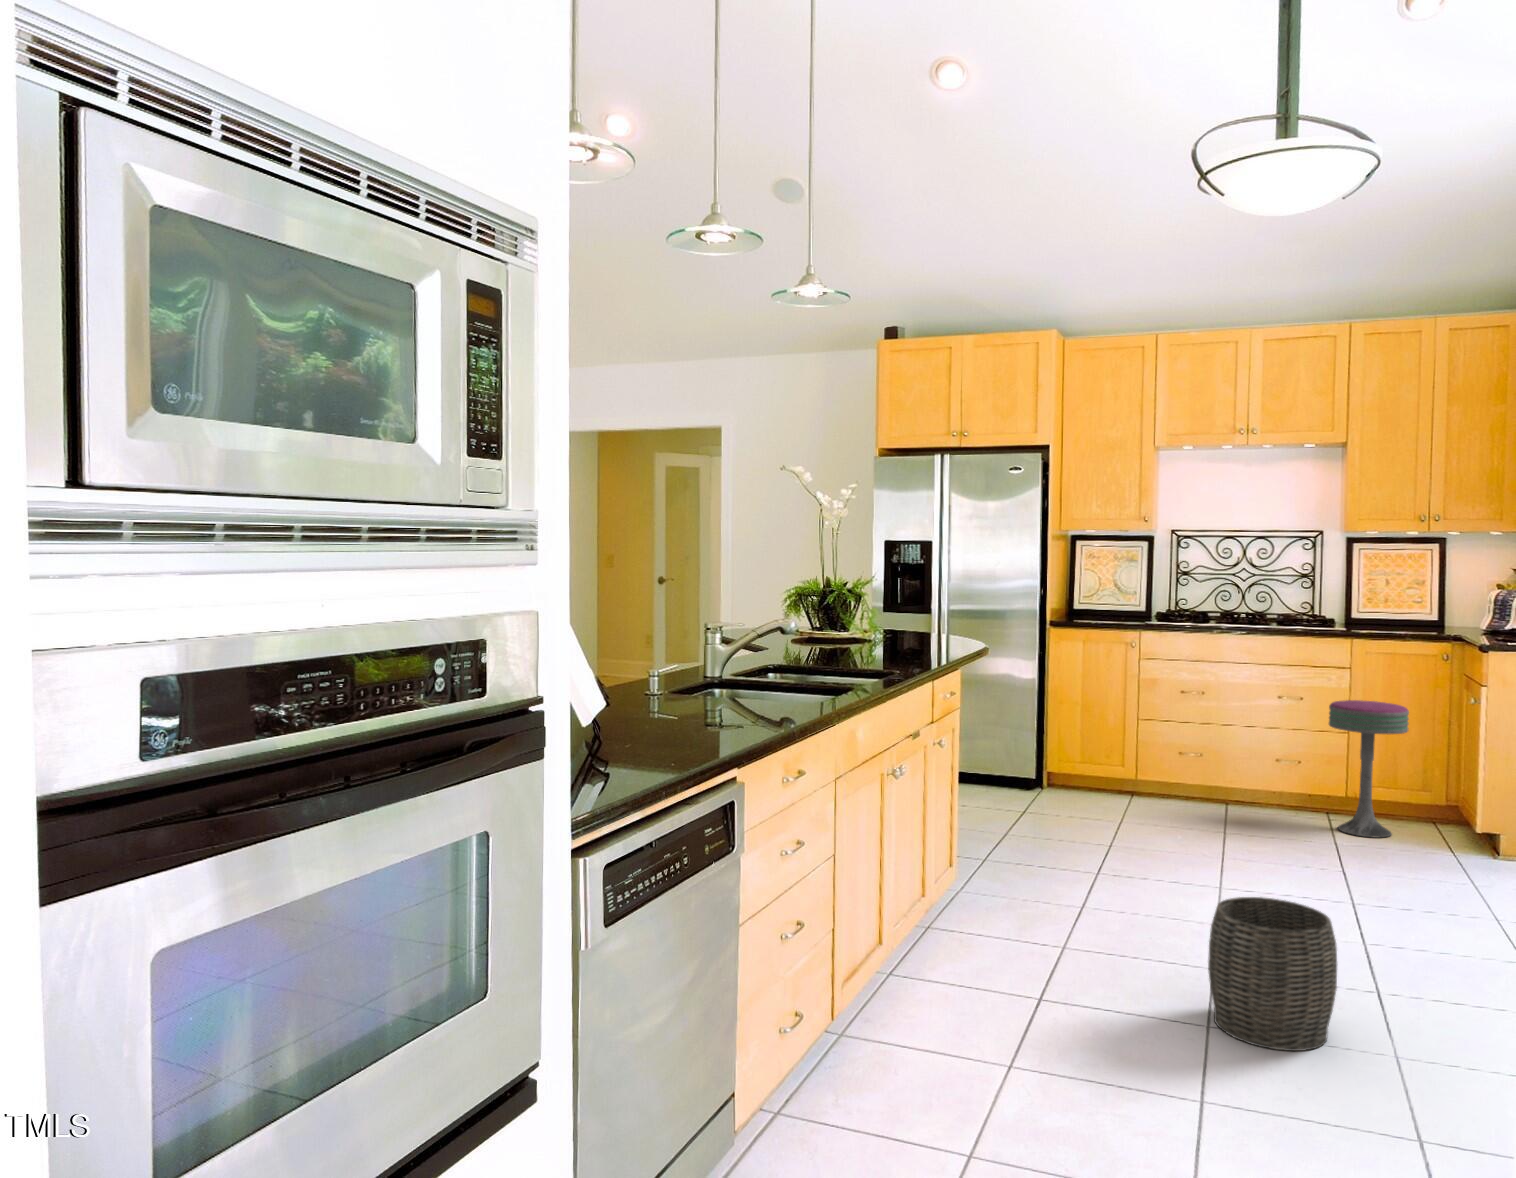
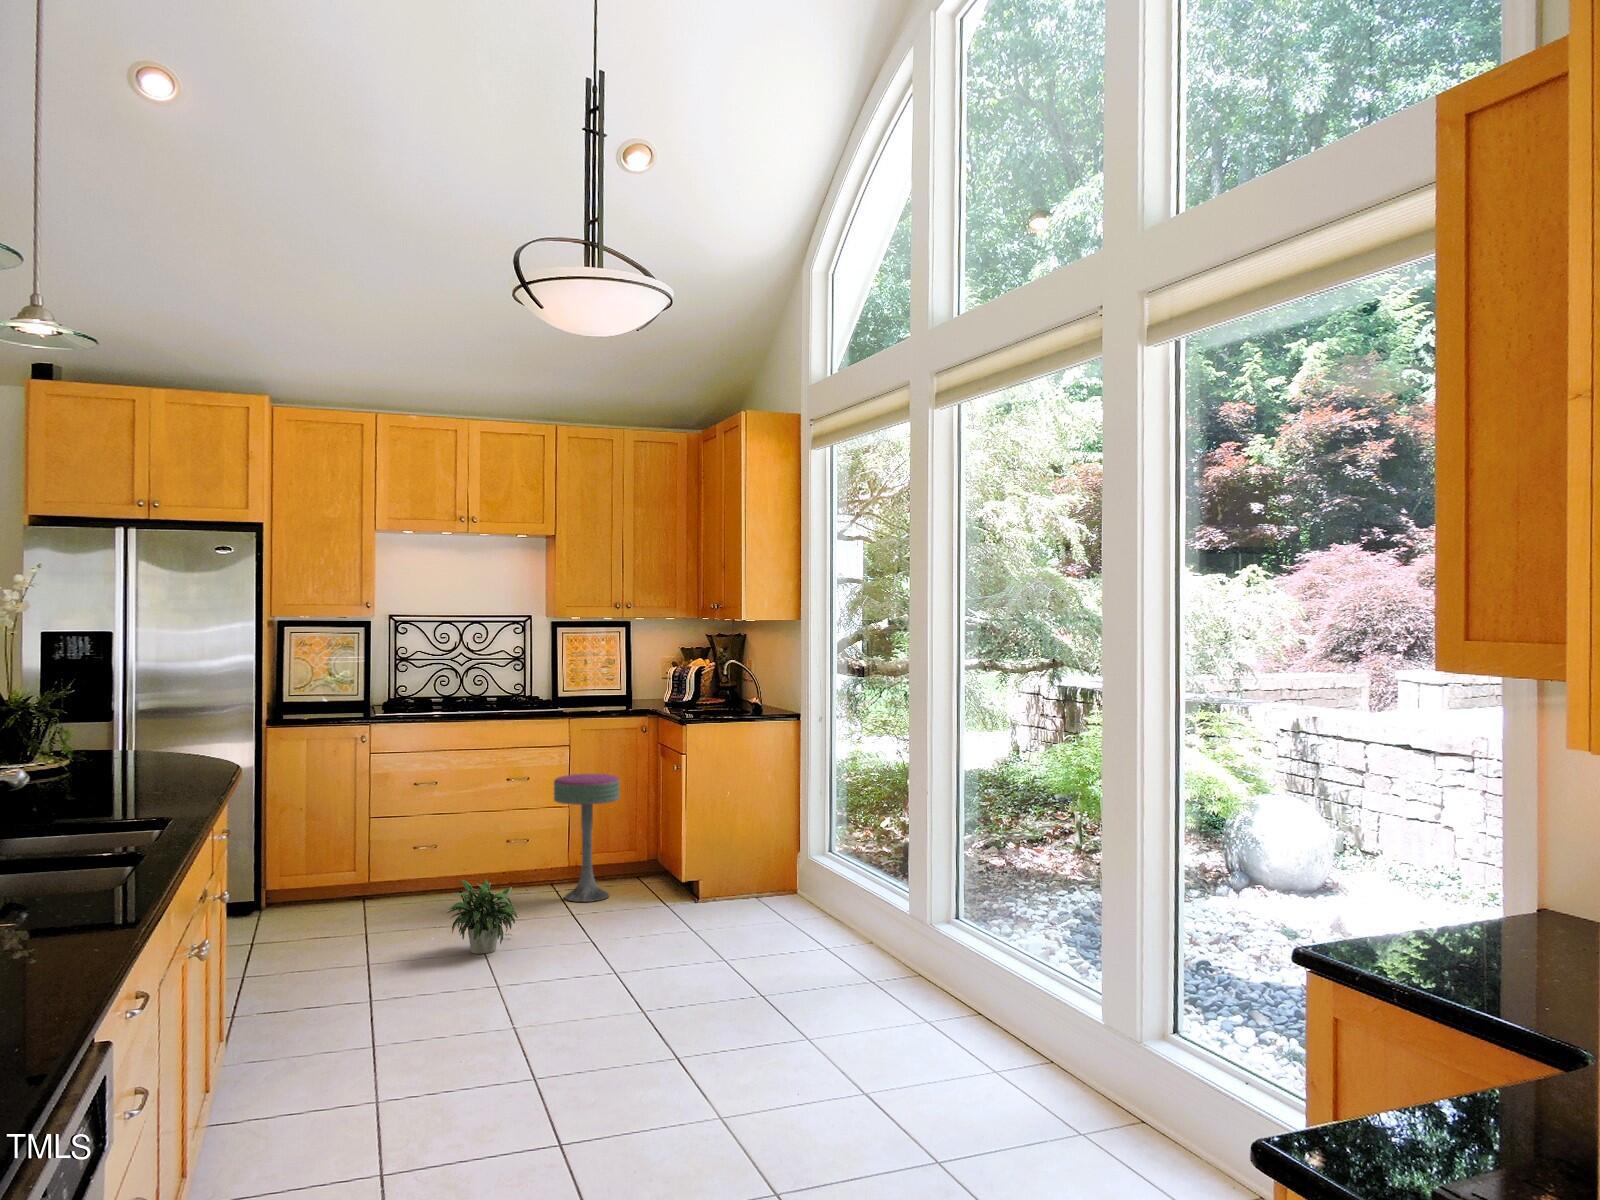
potted plant: none [1192,788,1269,865] -> present [447,878,518,954]
woven basket: present [1208,897,1337,1051] -> none [520,976,634,1124]

